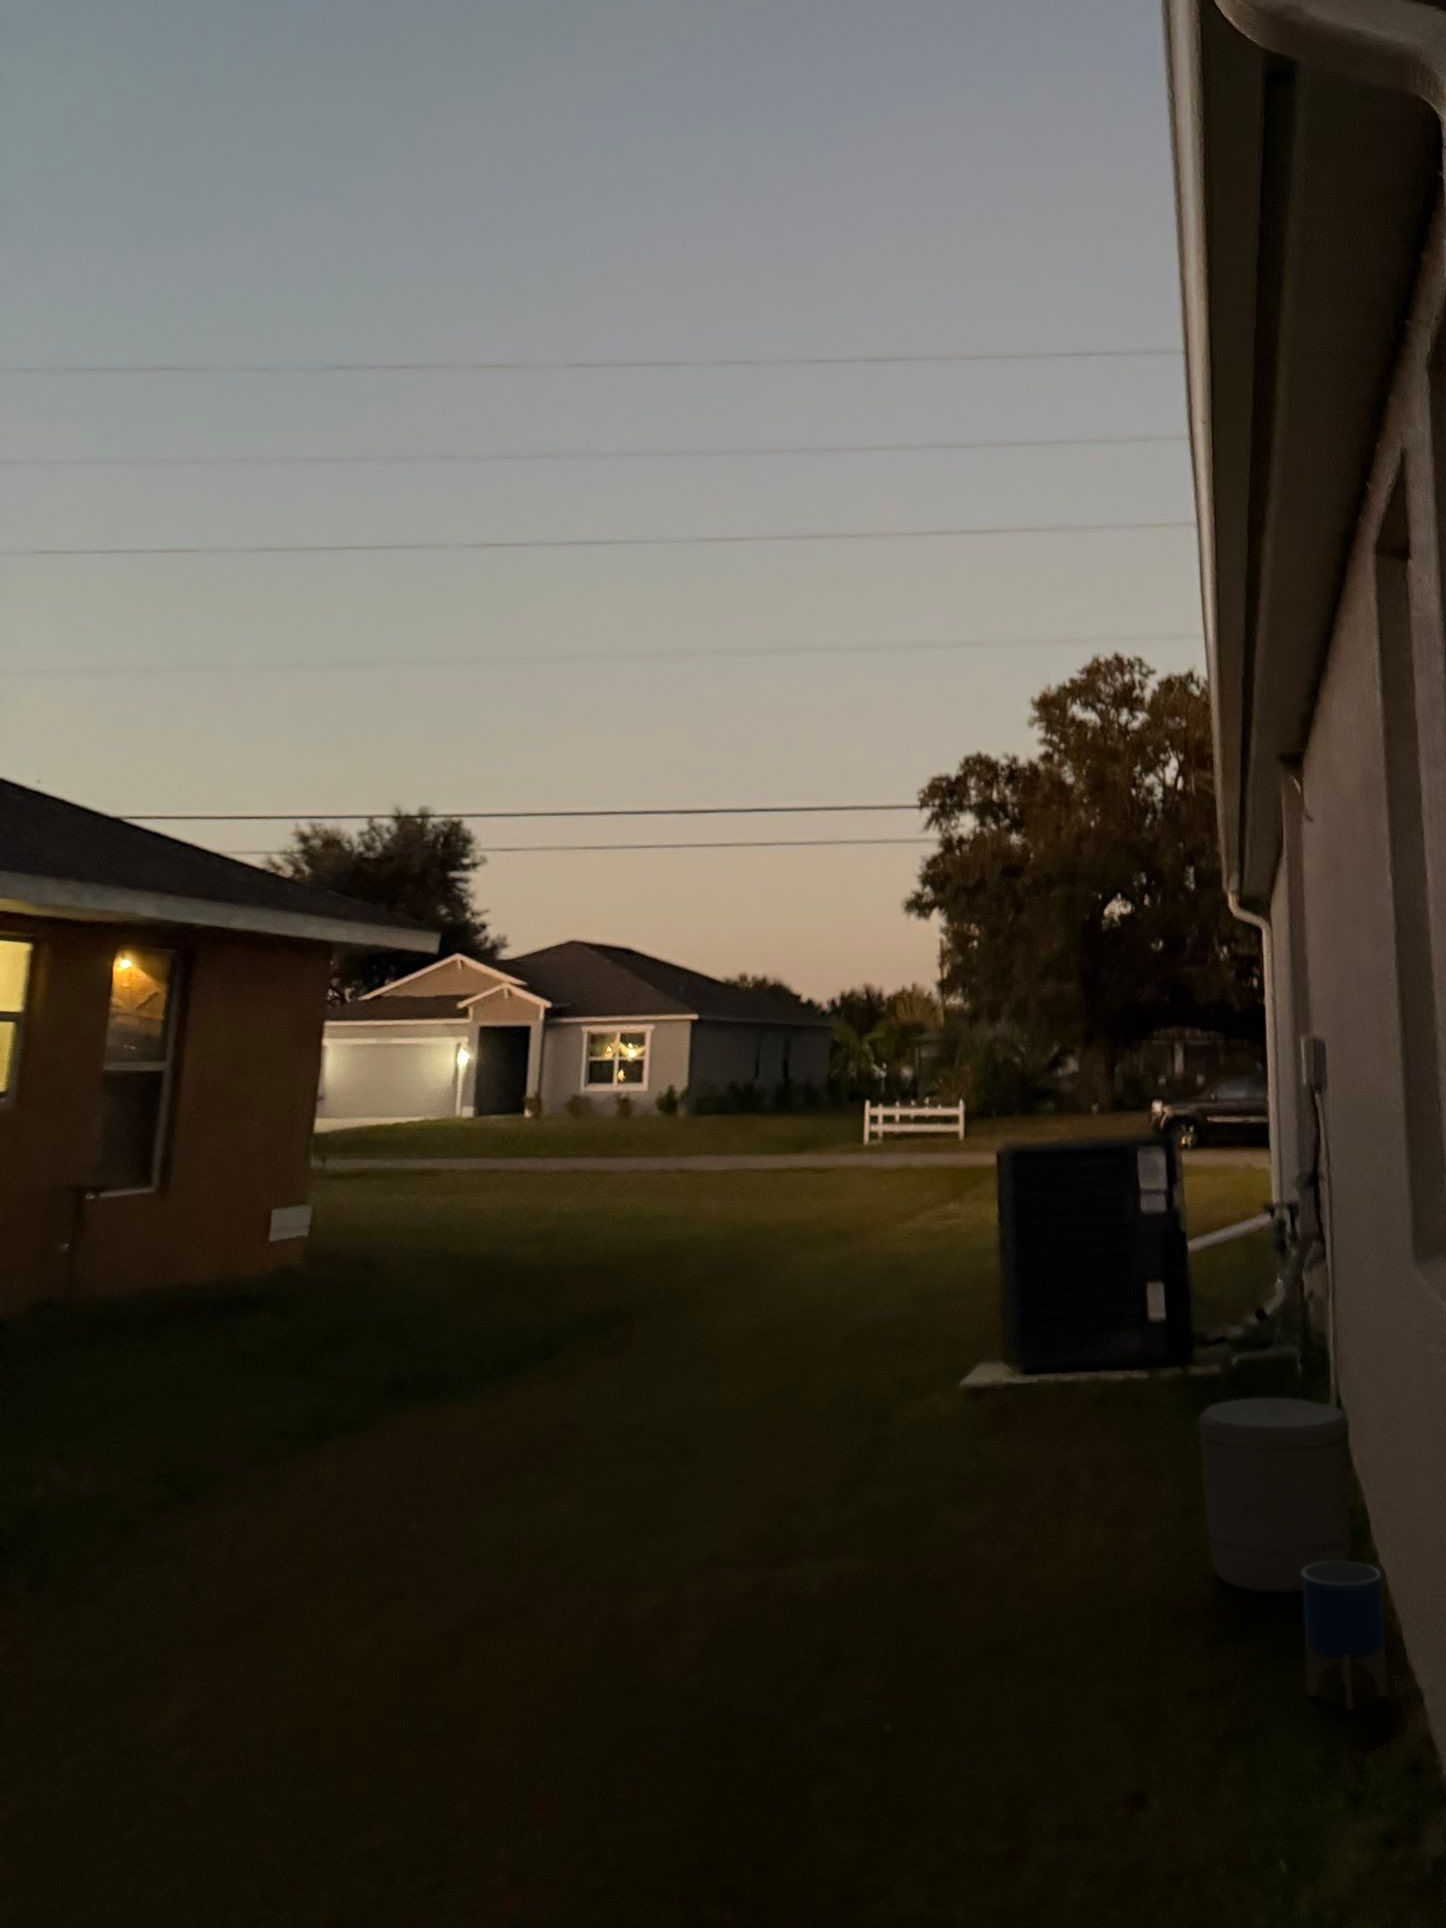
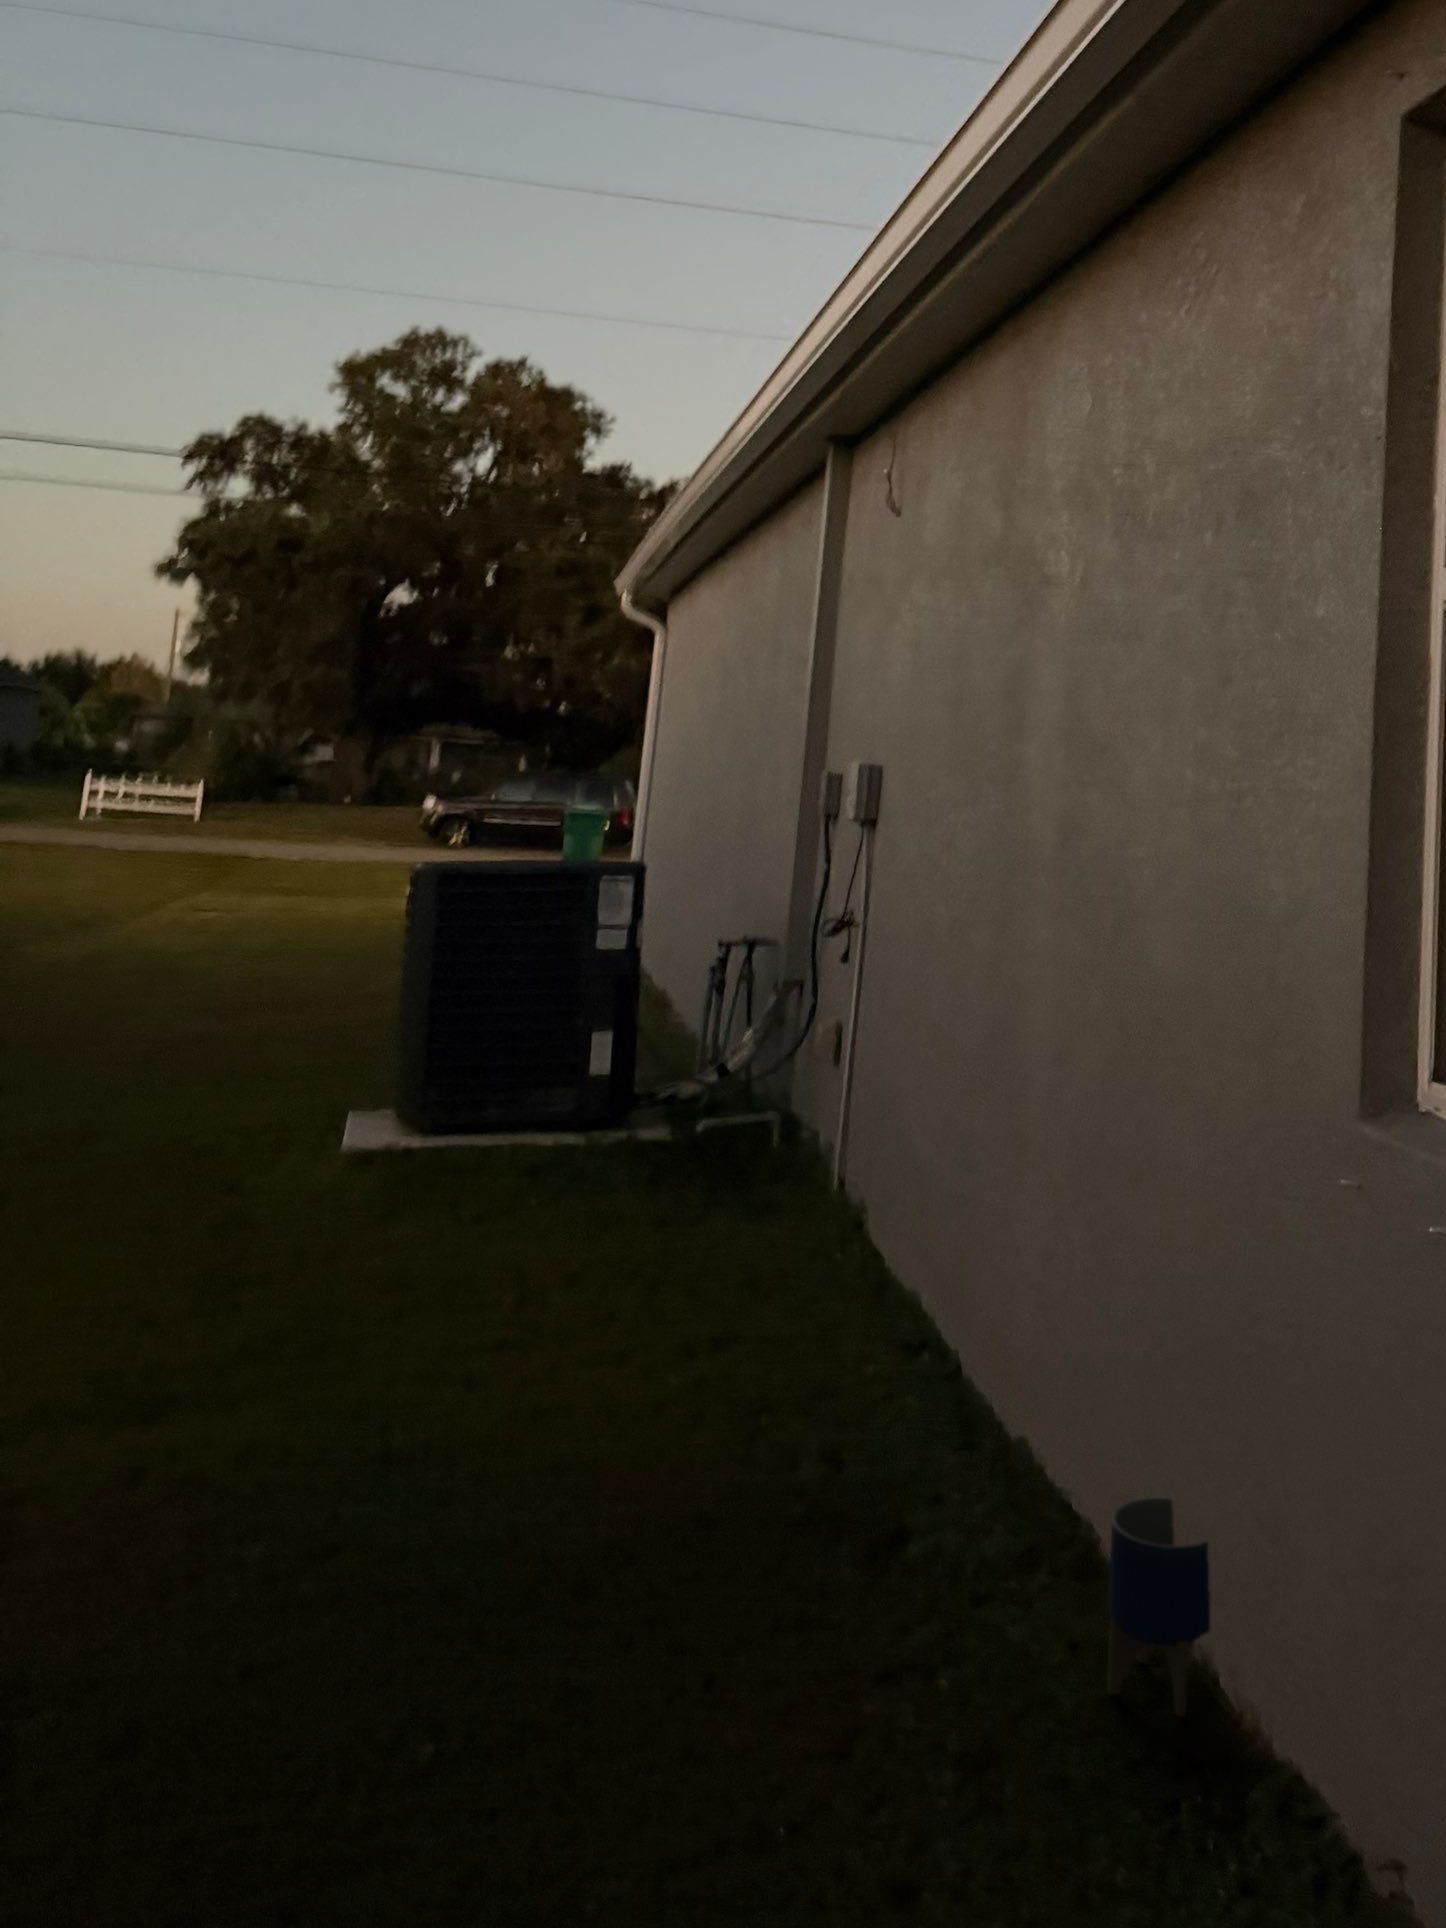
woven basket: present [1199,1398,1350,1593] -> none [839,1229,1041,1495]

